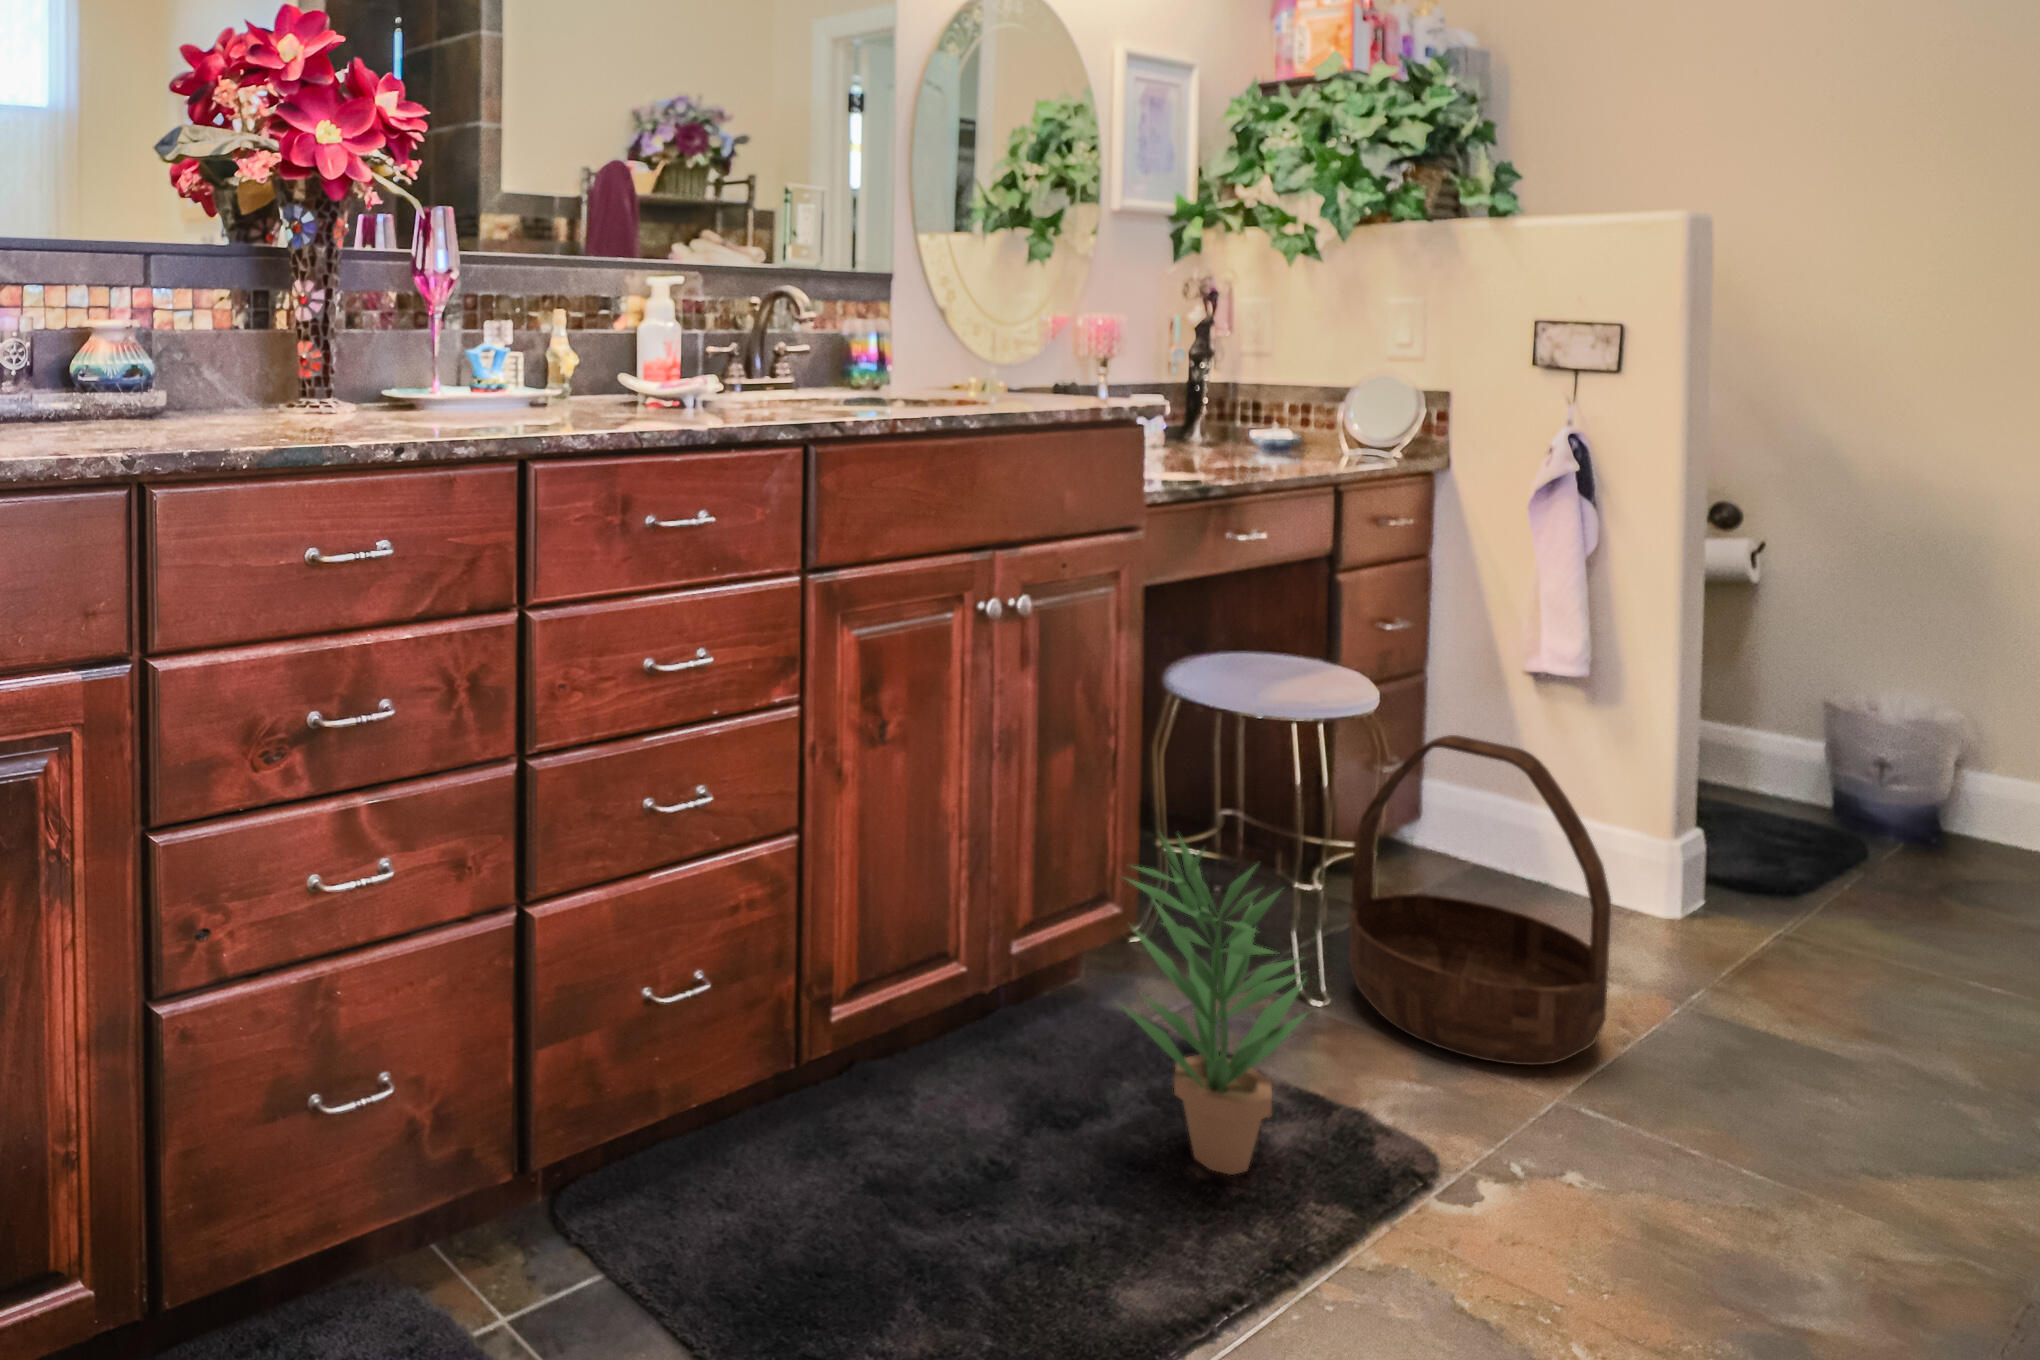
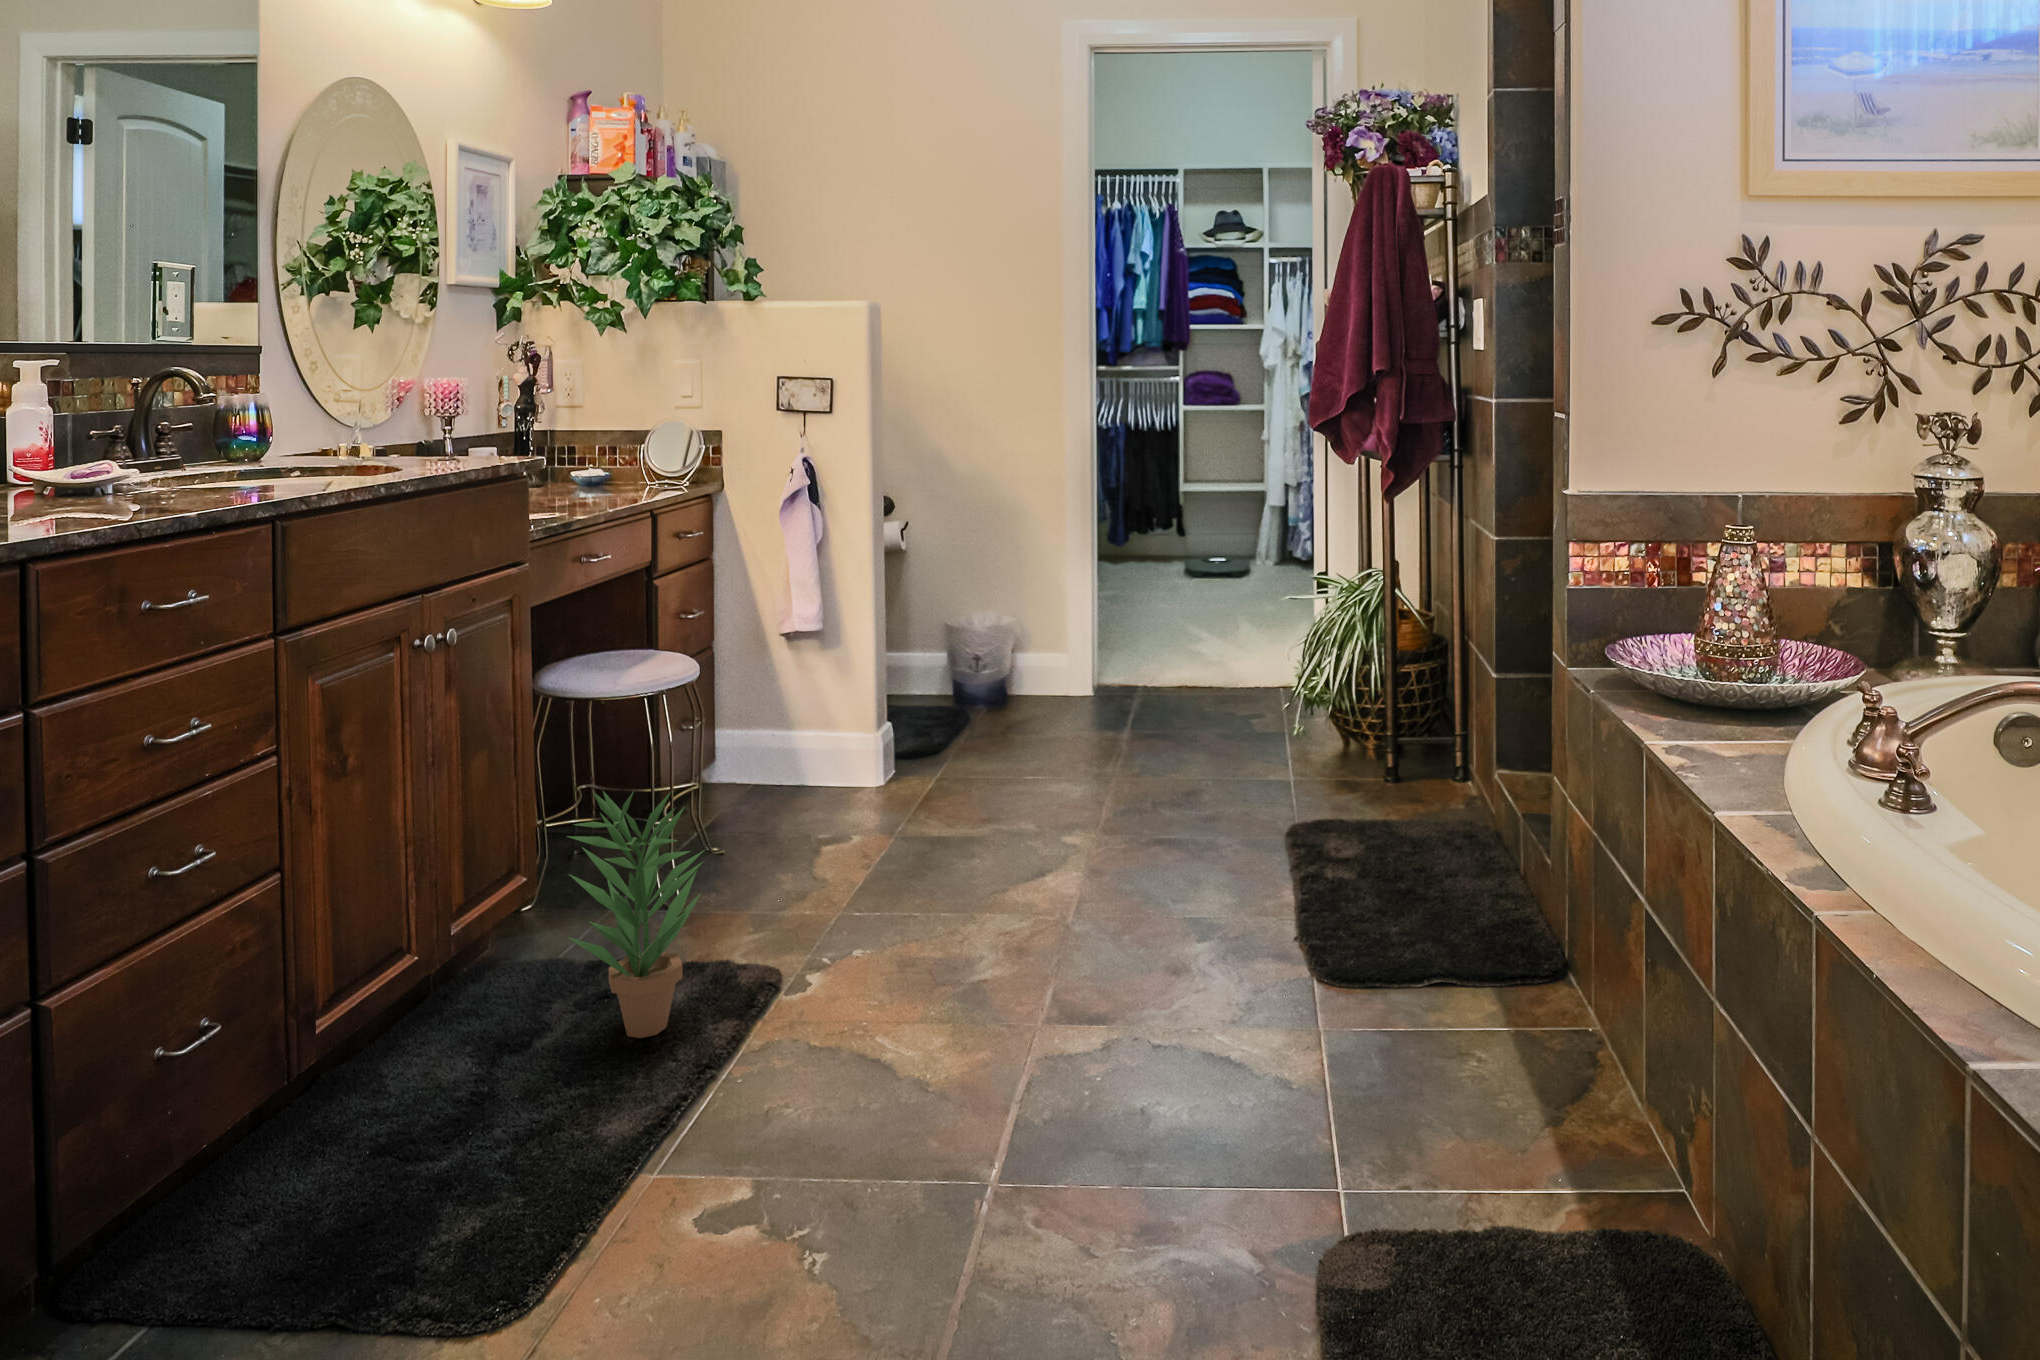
basket: present [1348,735,1611,1065] -> none [694,678,854,902]

